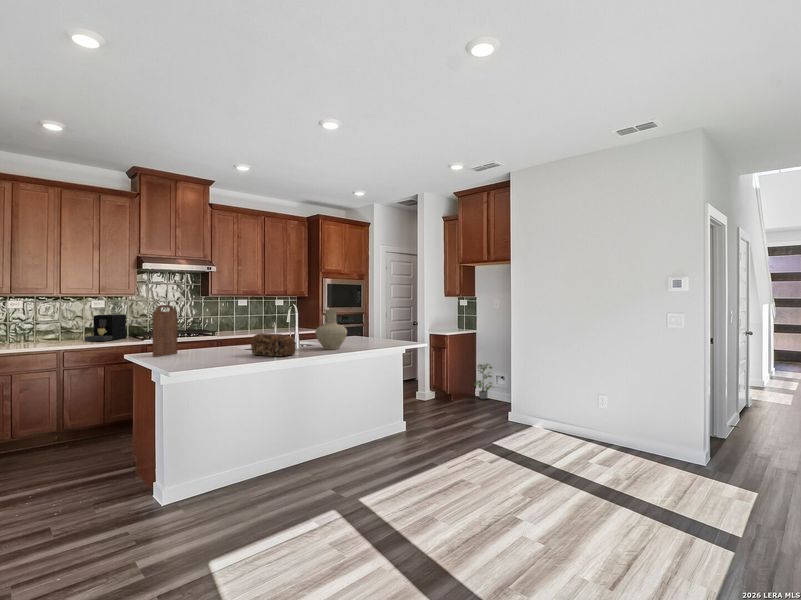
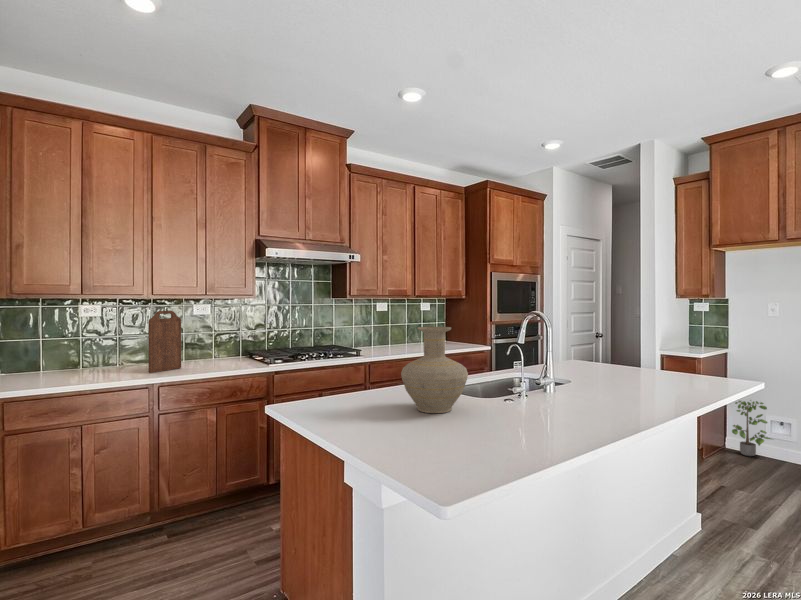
cutting board: present [152,305,177,357] -> present [148,311,181,373]
vase: present [315,310,347,349] -> present [401,327,468,413]
coffee maker: present [85,315,126,341] -> none [185,325,239,365]
bread loaf: present [251,333,296,356] -> none [514,374,610,430]

